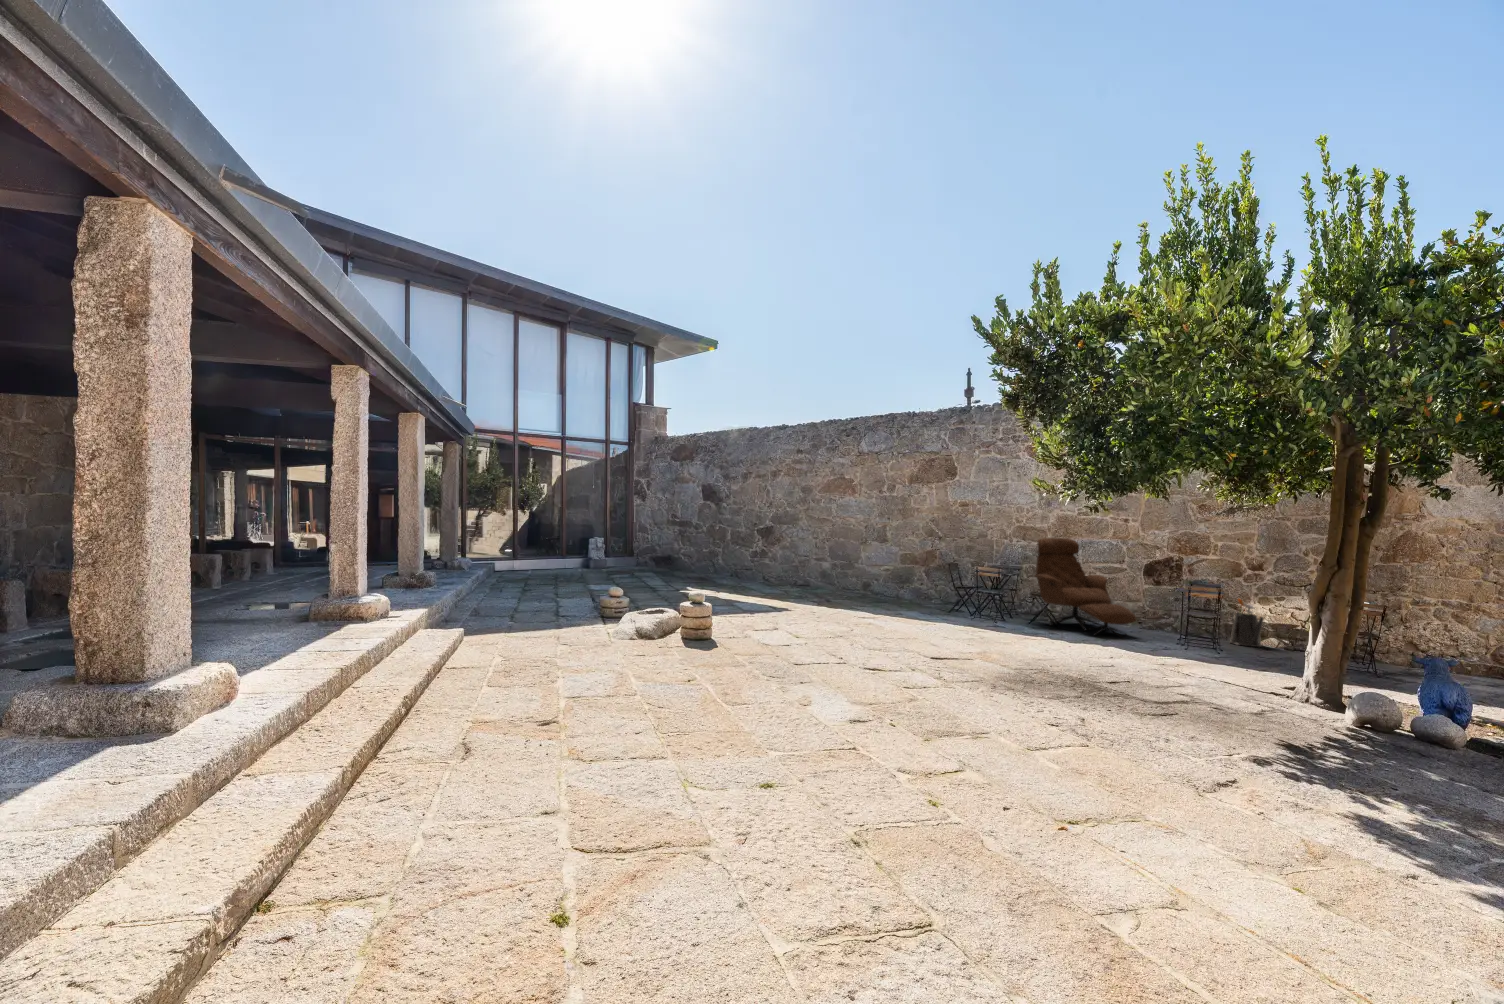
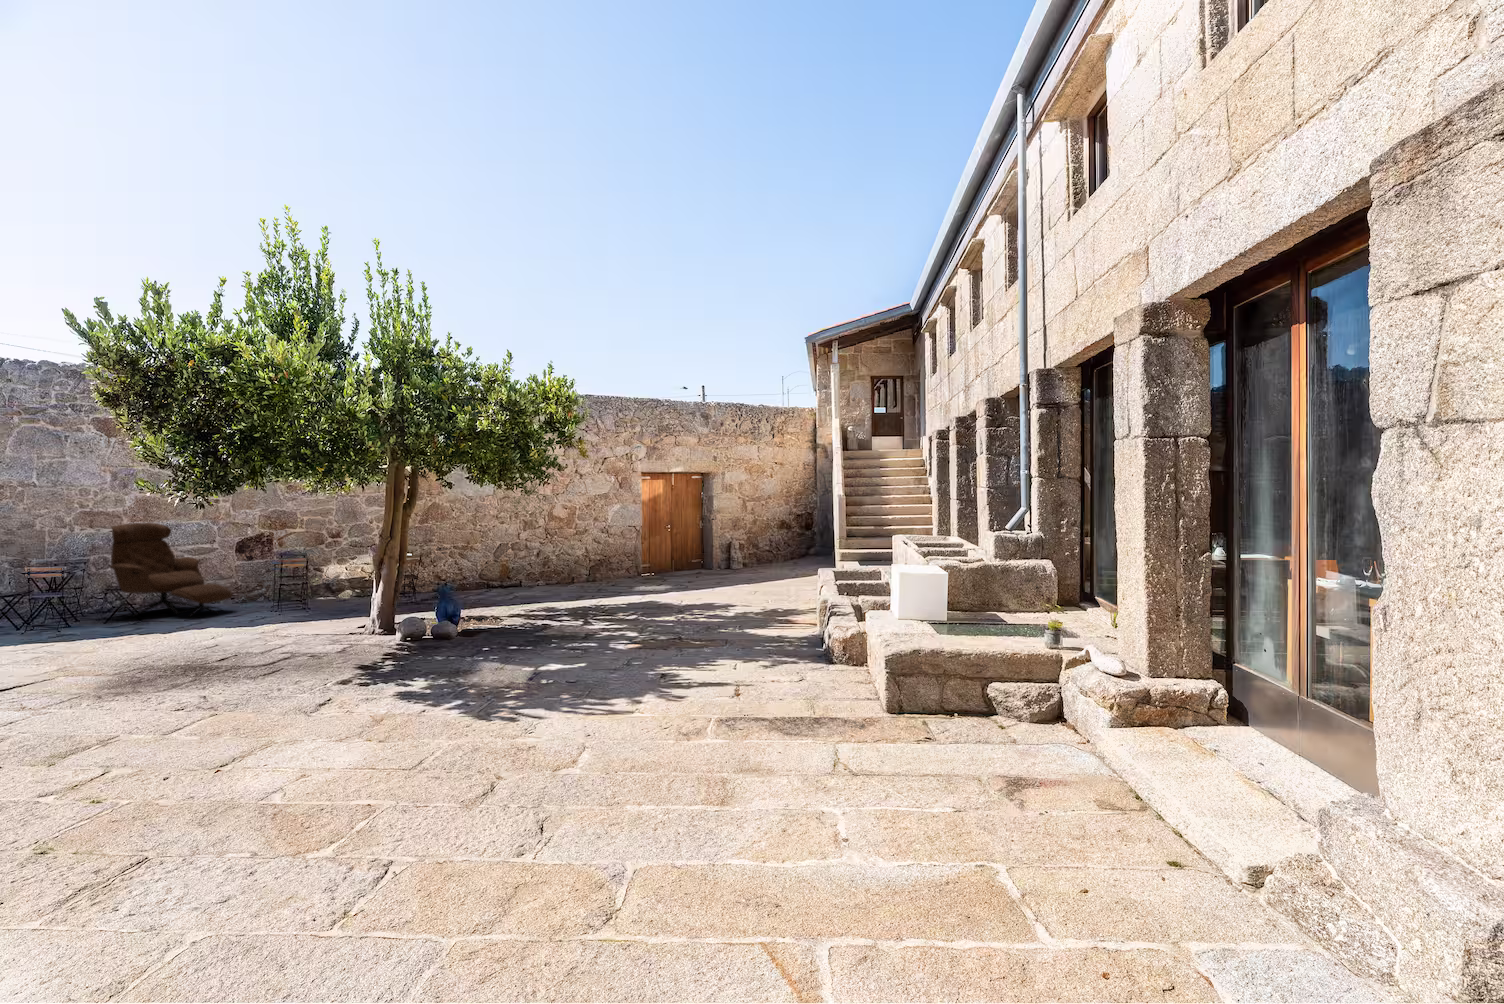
watering can: present [1230,599,1263,647] -> none [315,562,341,600]

